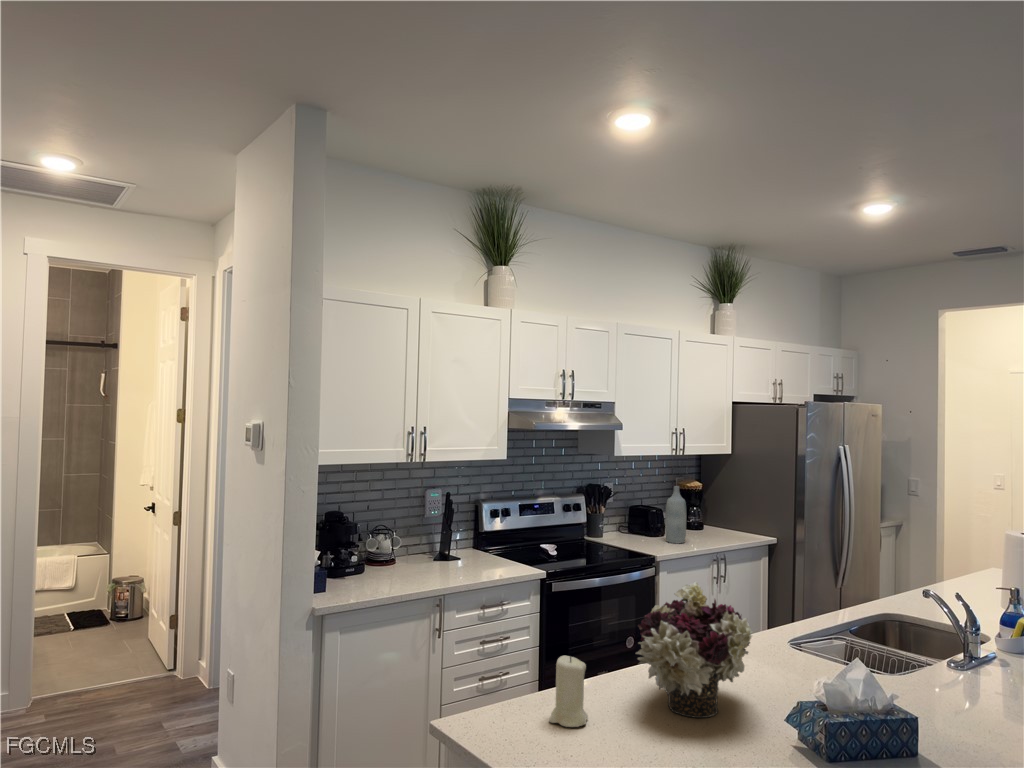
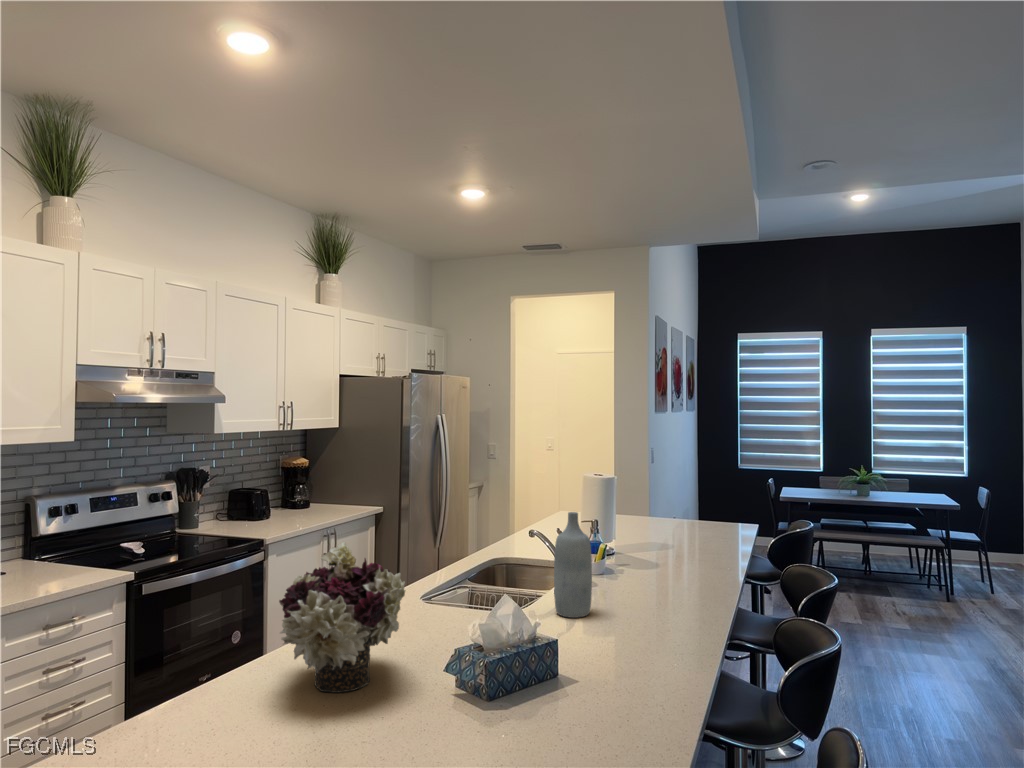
bottle: present [665,486,686,543] -> present [554,512,592,618]
candle: present [549,656,588,727] -> none [171,651,223,739]

